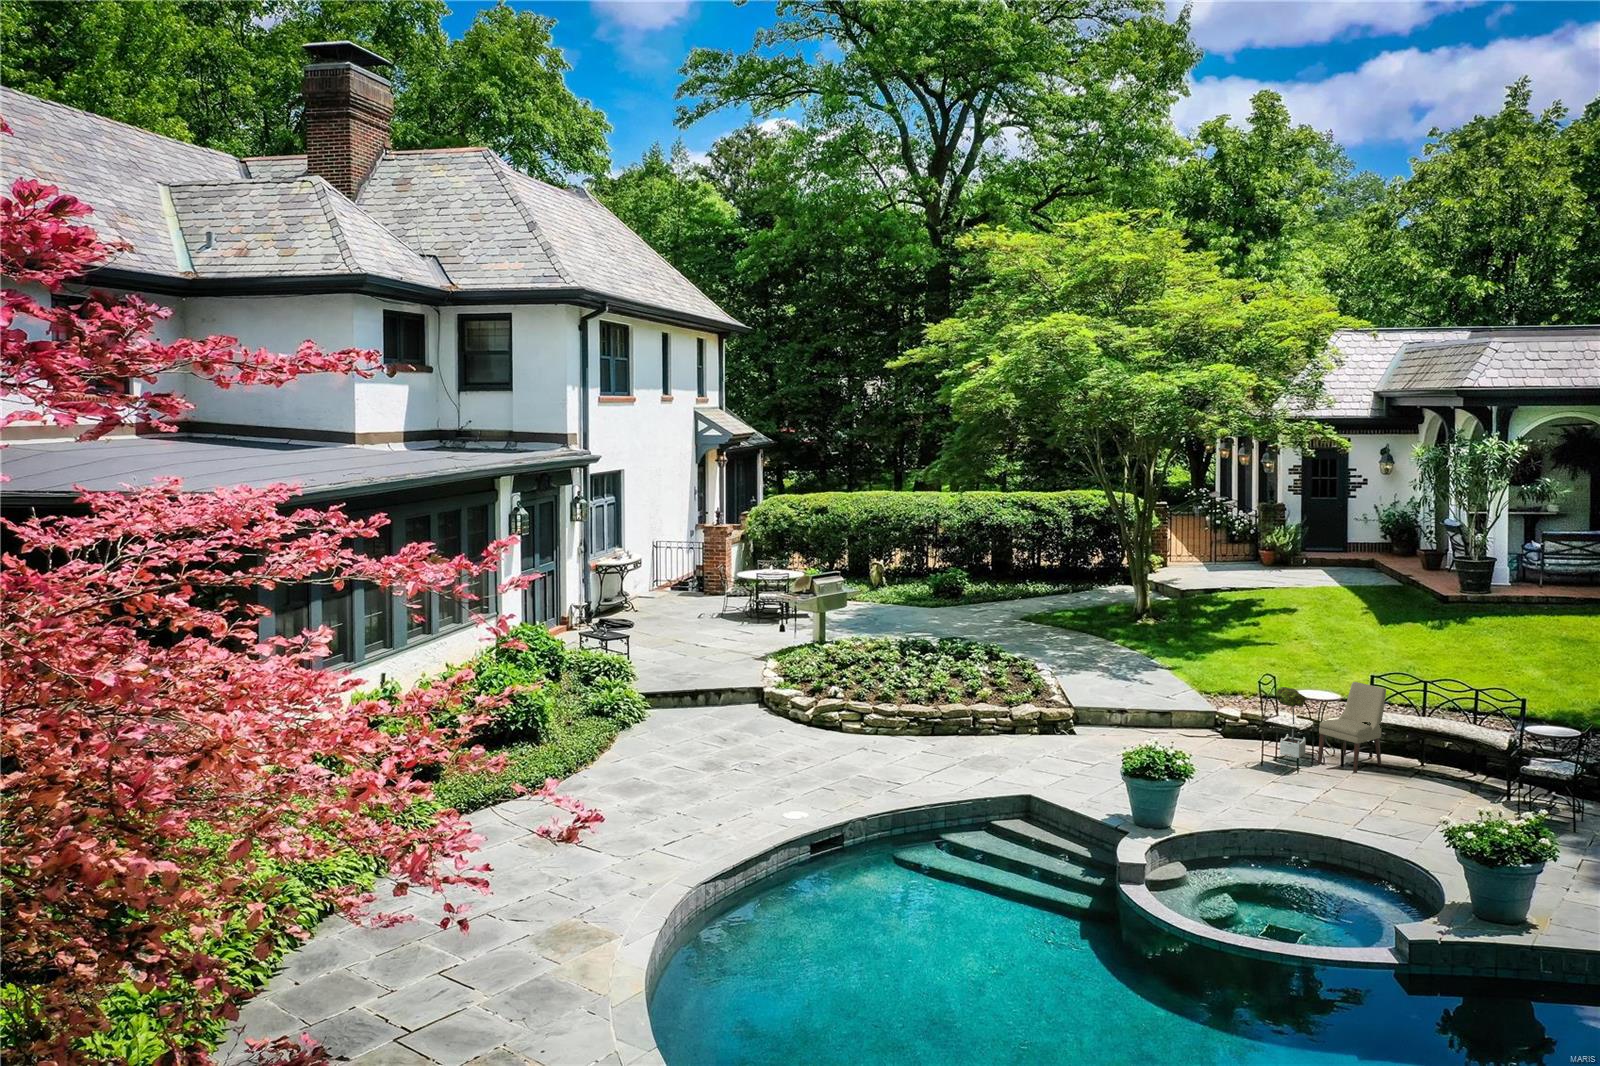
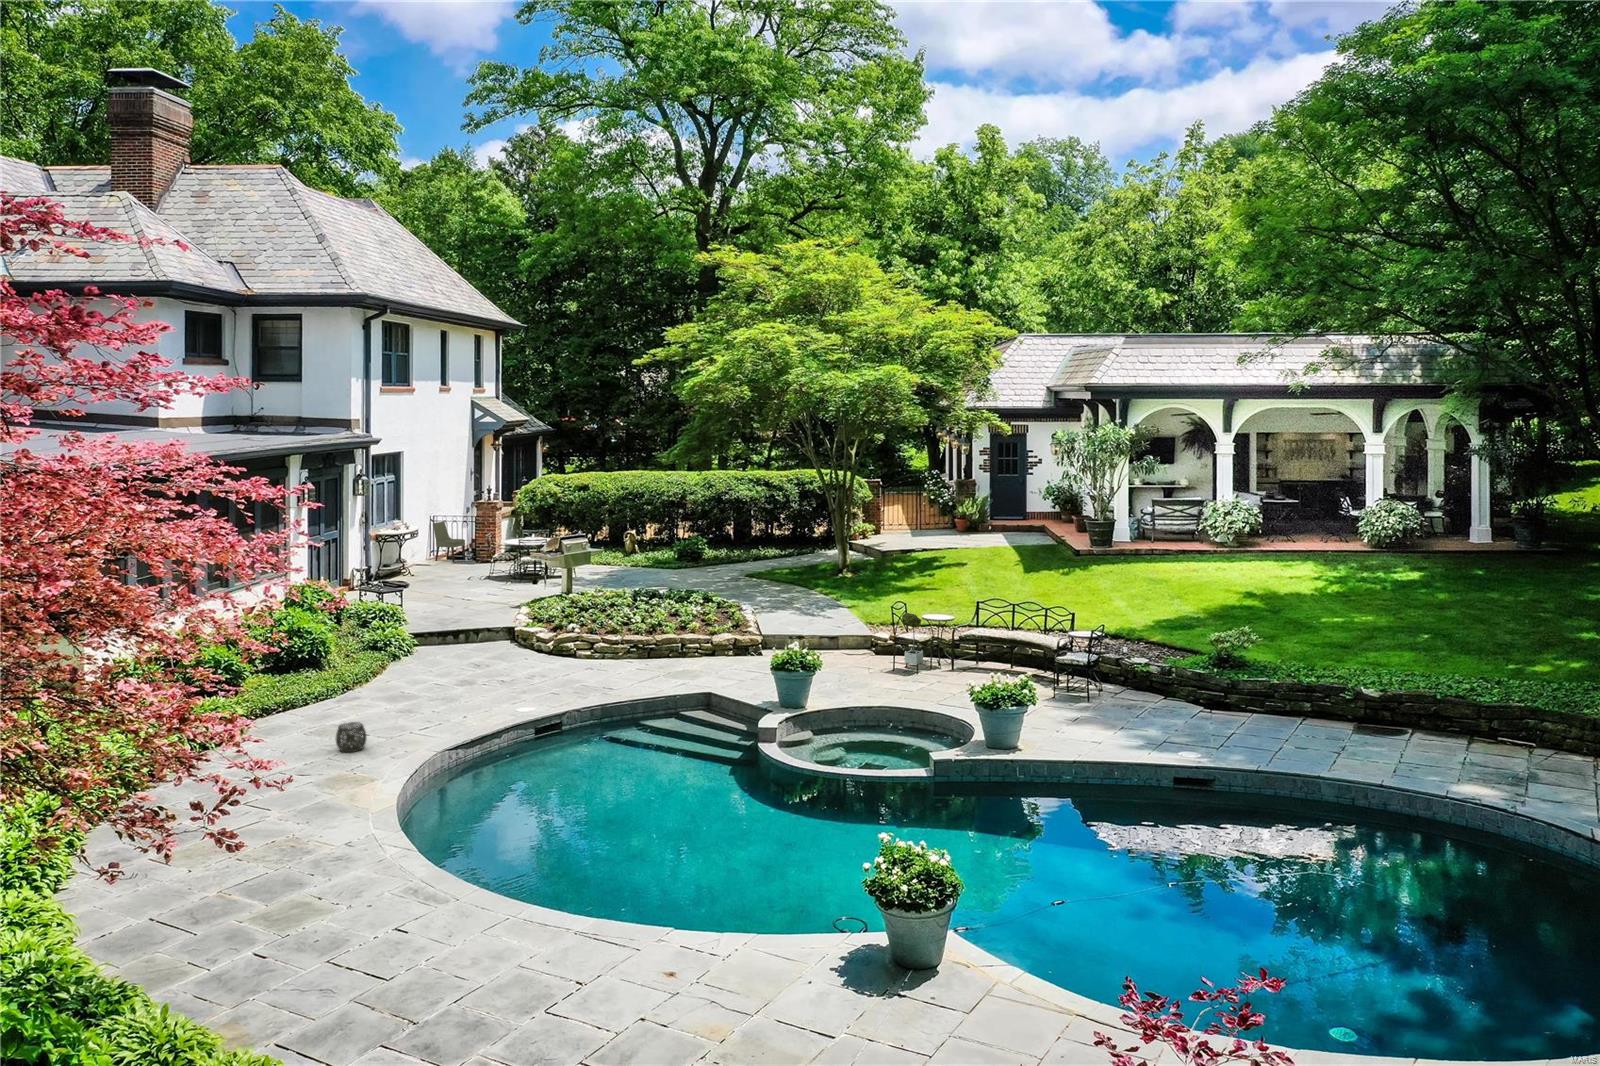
chair: present [1318,682,1386,773] -> present [433,522,465,562]
woven basket: none [555,848,596,894] -> present [336,722,367,752]

